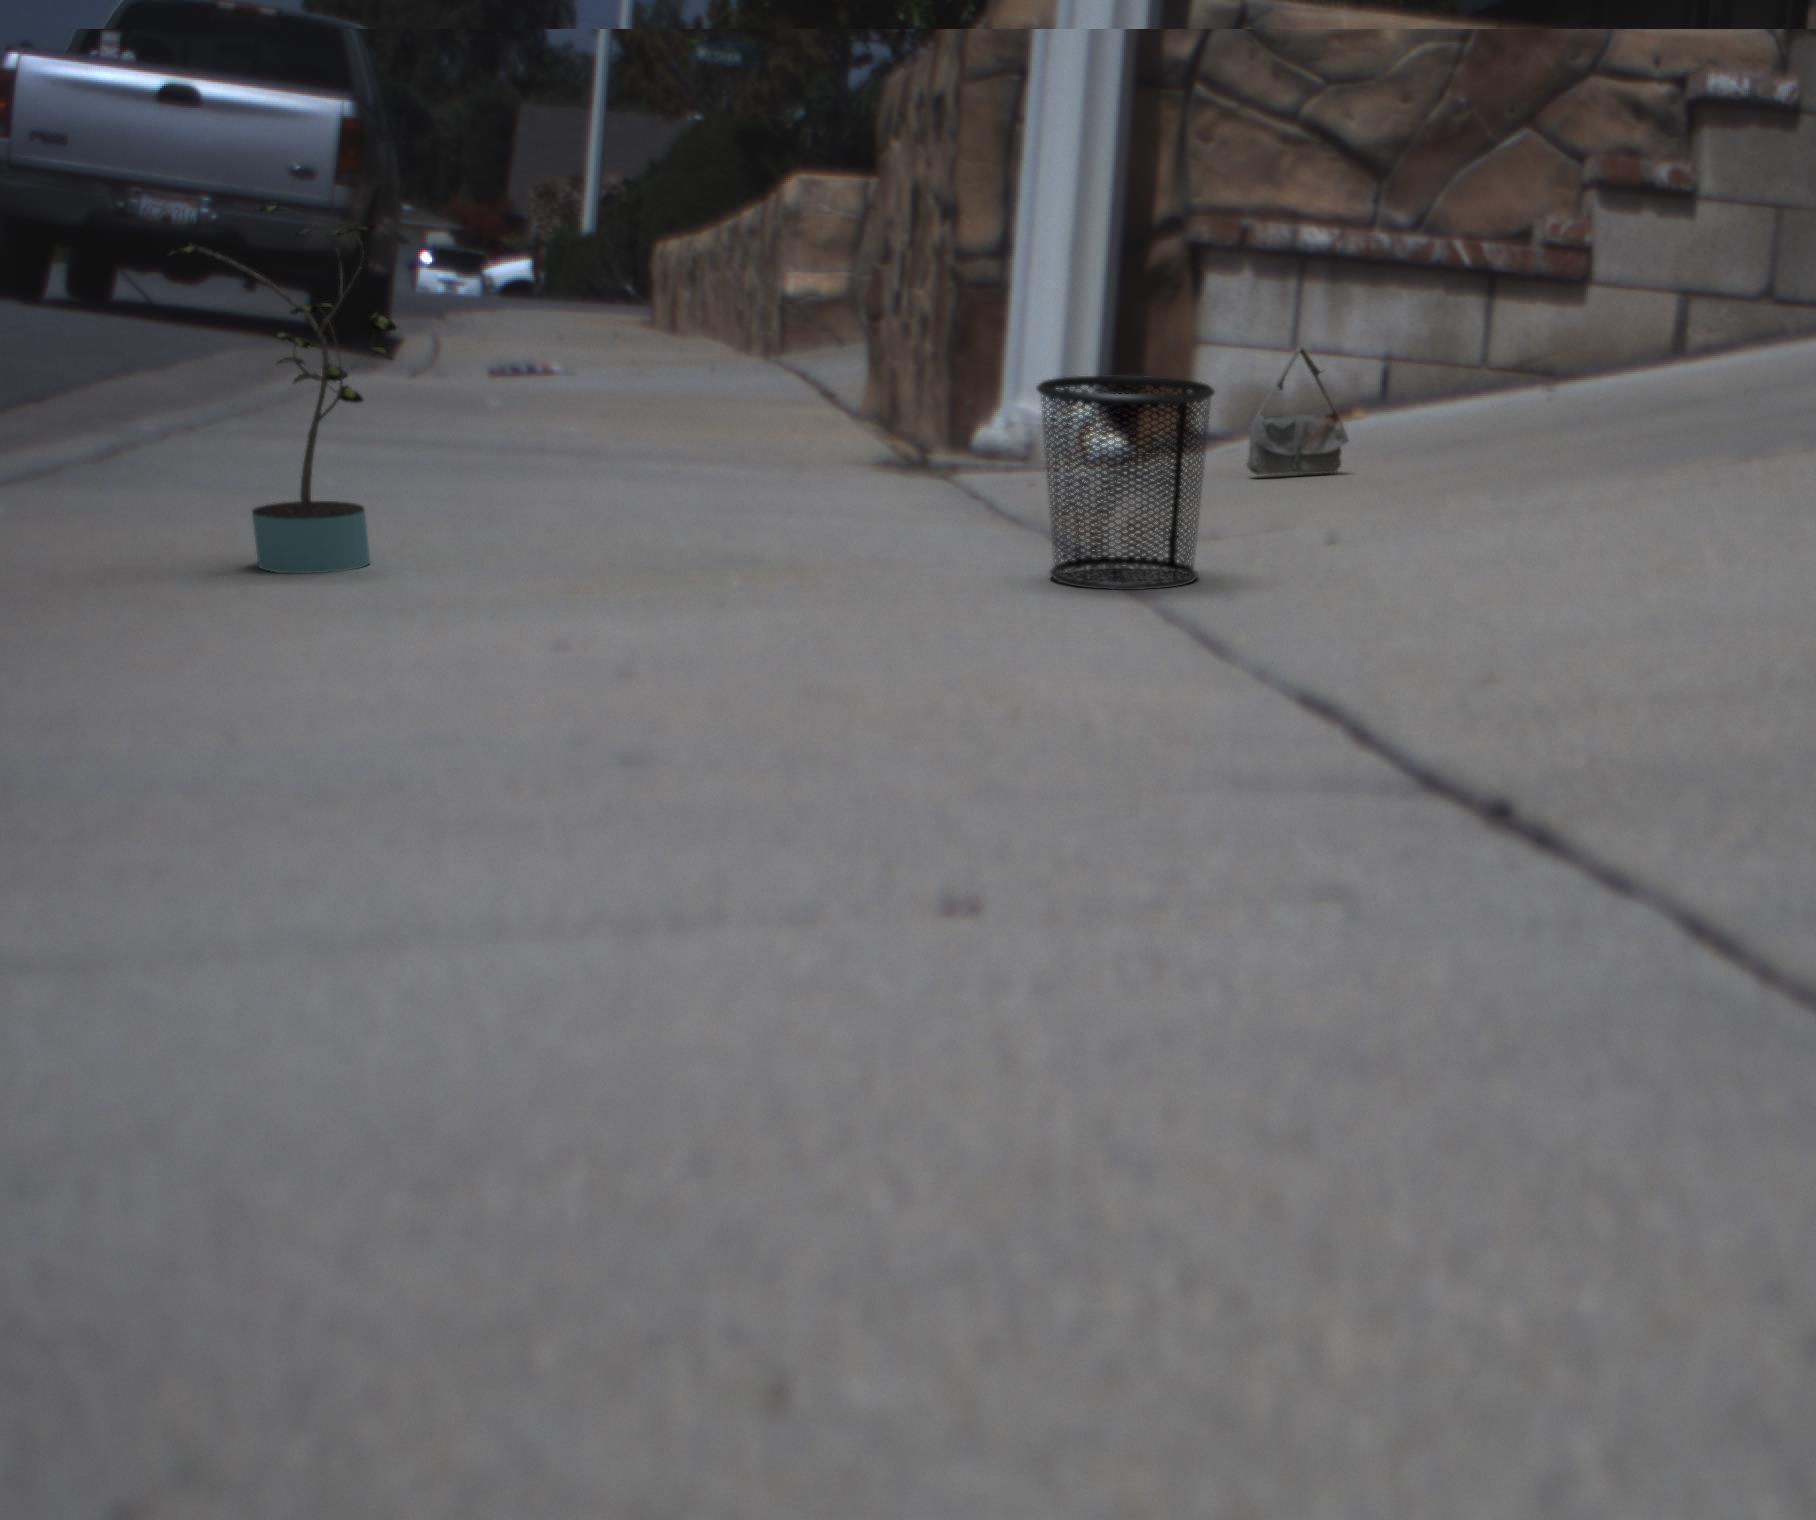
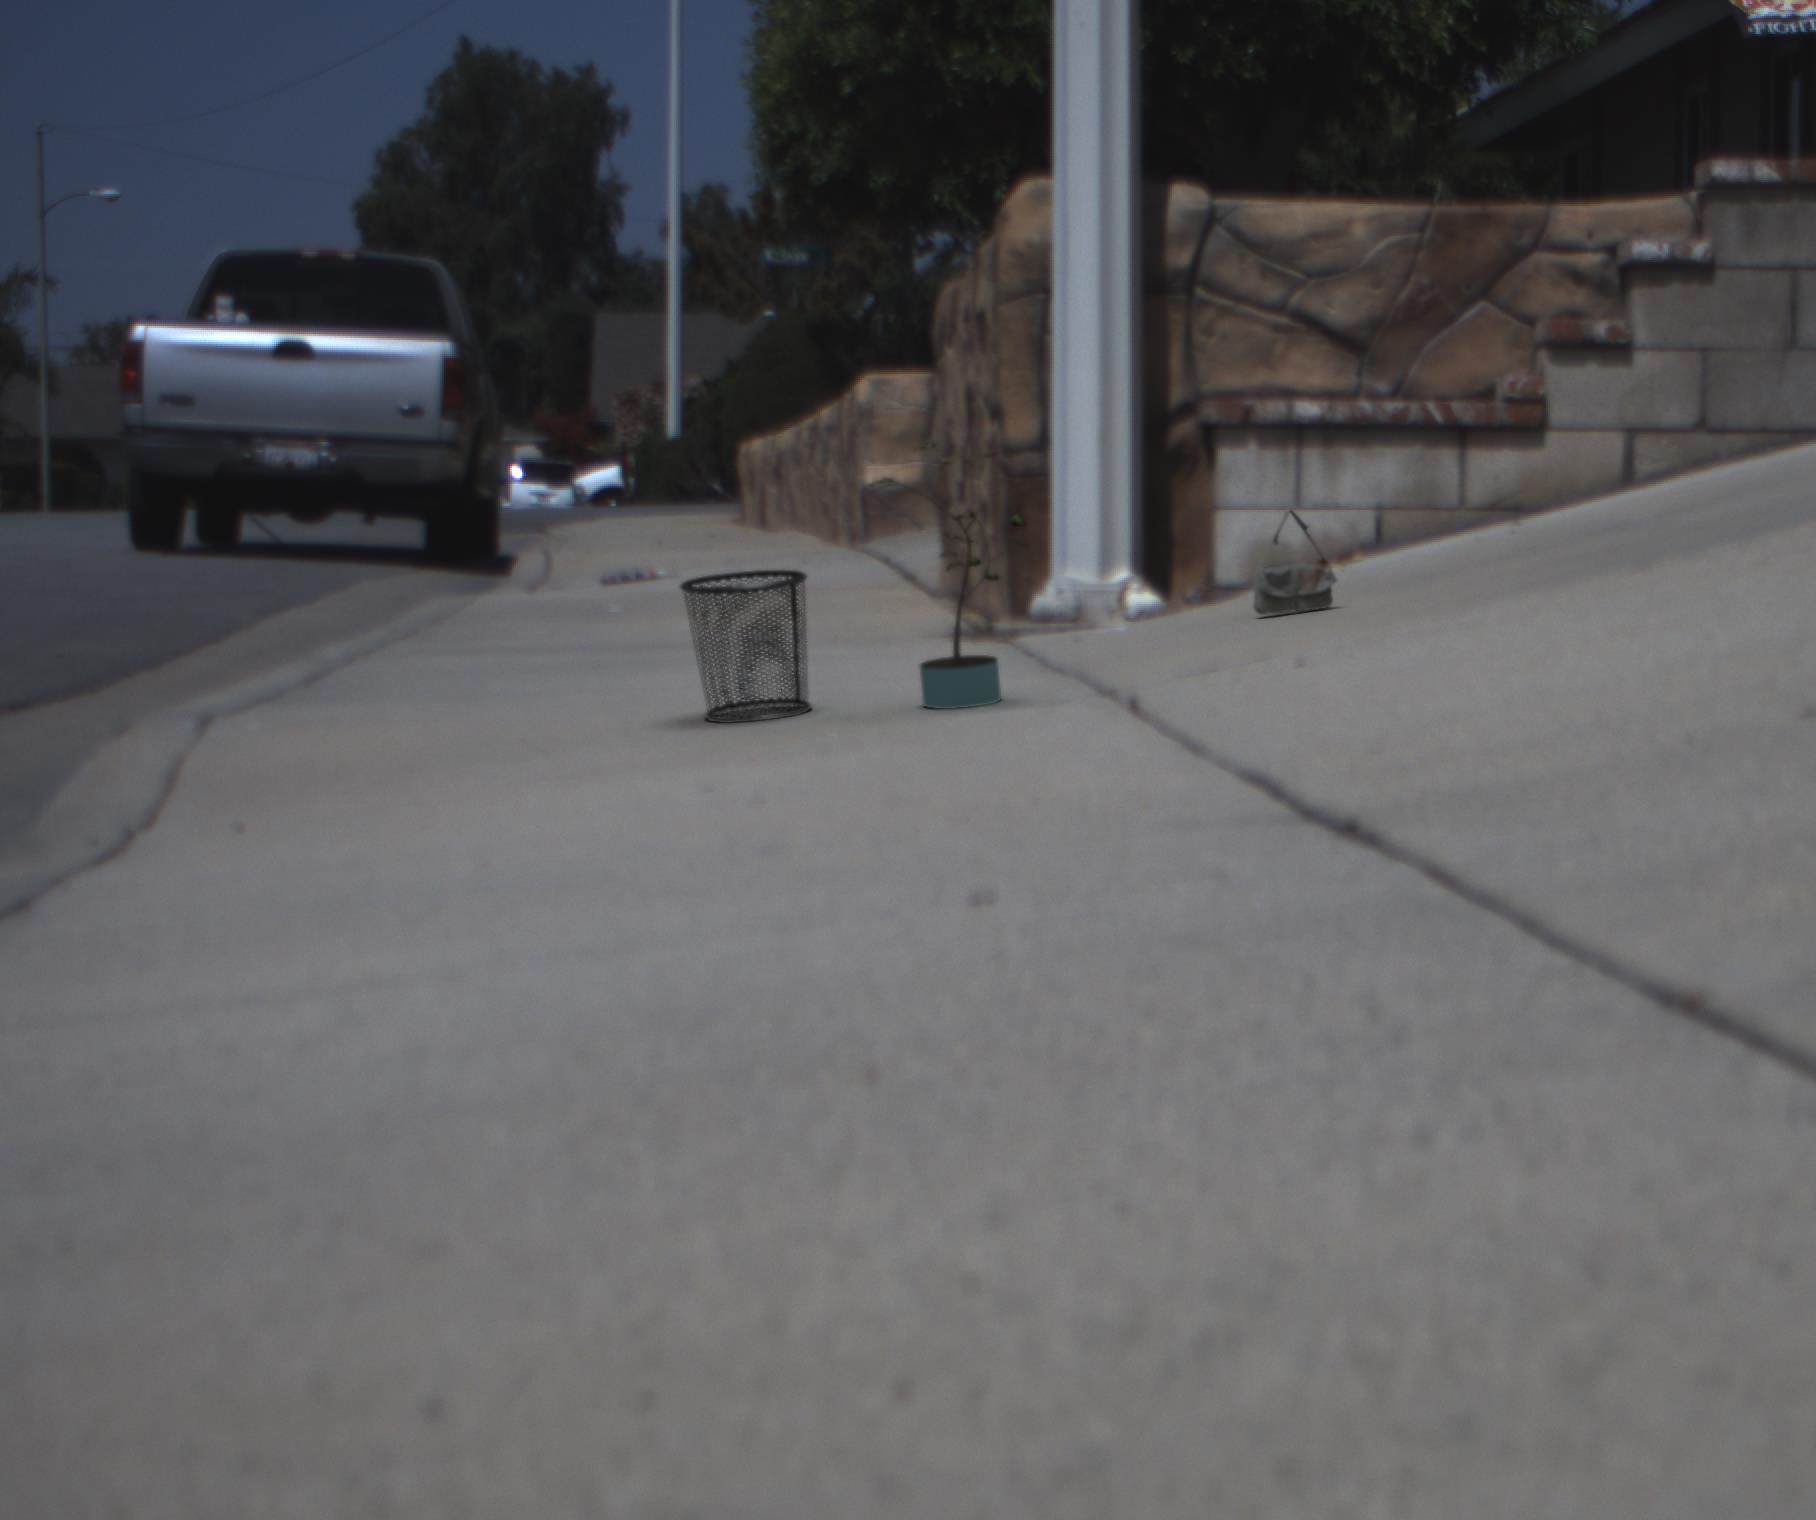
potted plant: present [167,205,397,573] -> present [869,443,1026,709]
waste bin: present [1036,376,1215,590] -> present [680,570,811,723]

